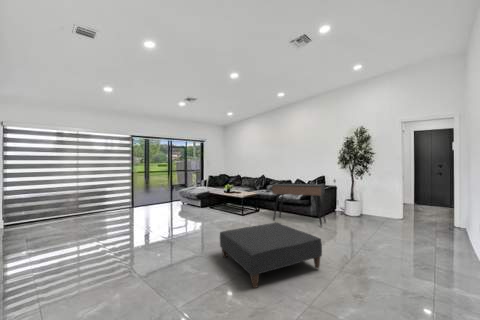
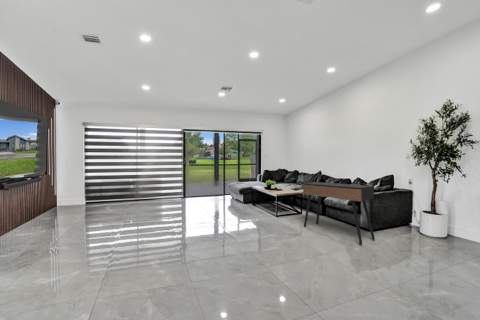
ottoman: present [220,222,322,288] -> none [176,230,290,305]

